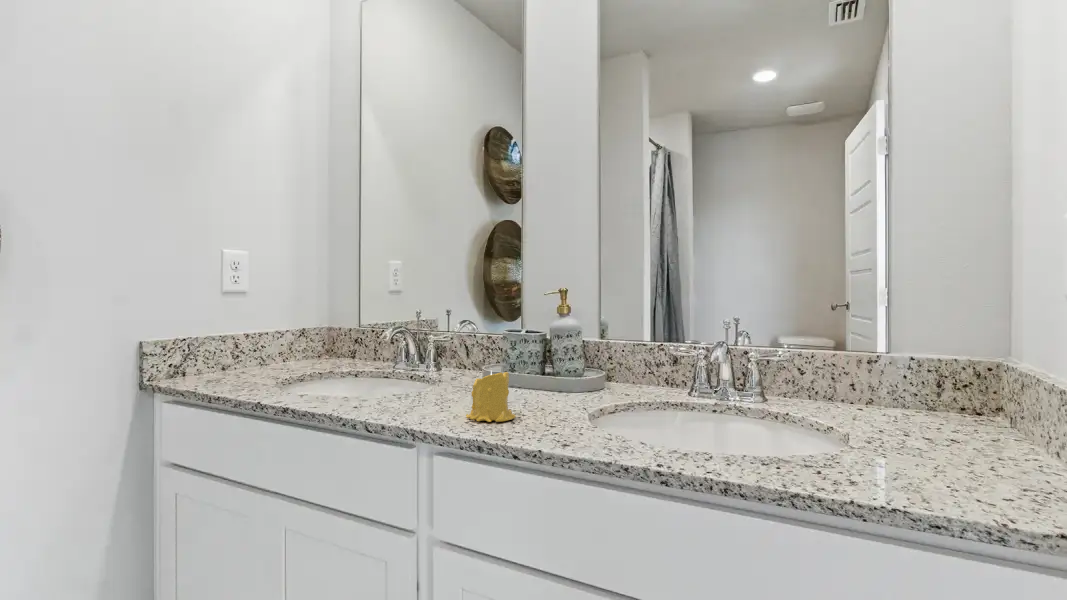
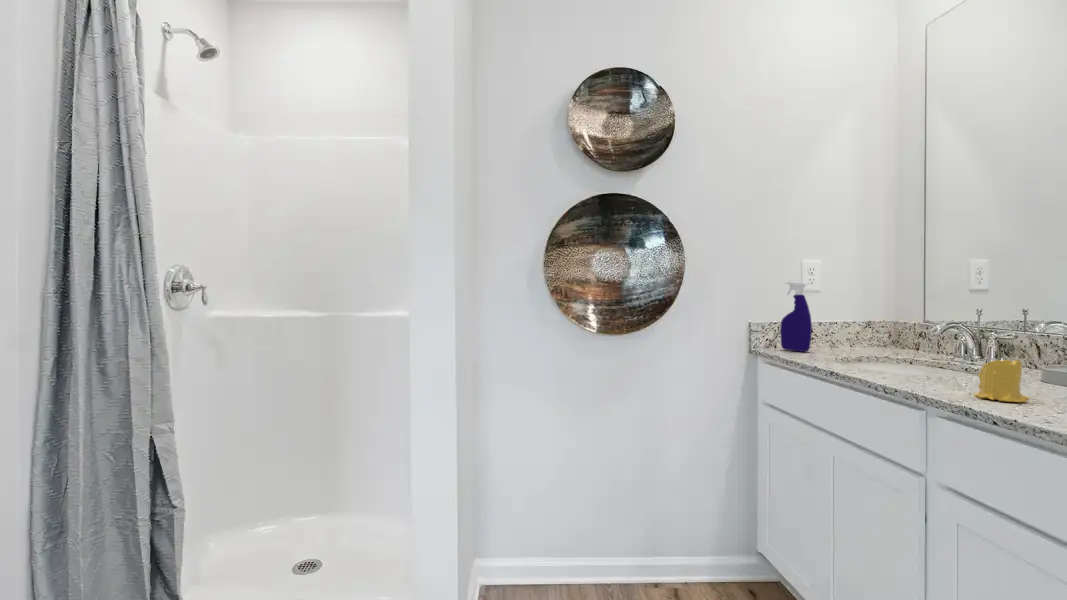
spray bottle: none [192,279,239,377] -> present [780,281,812,352]

